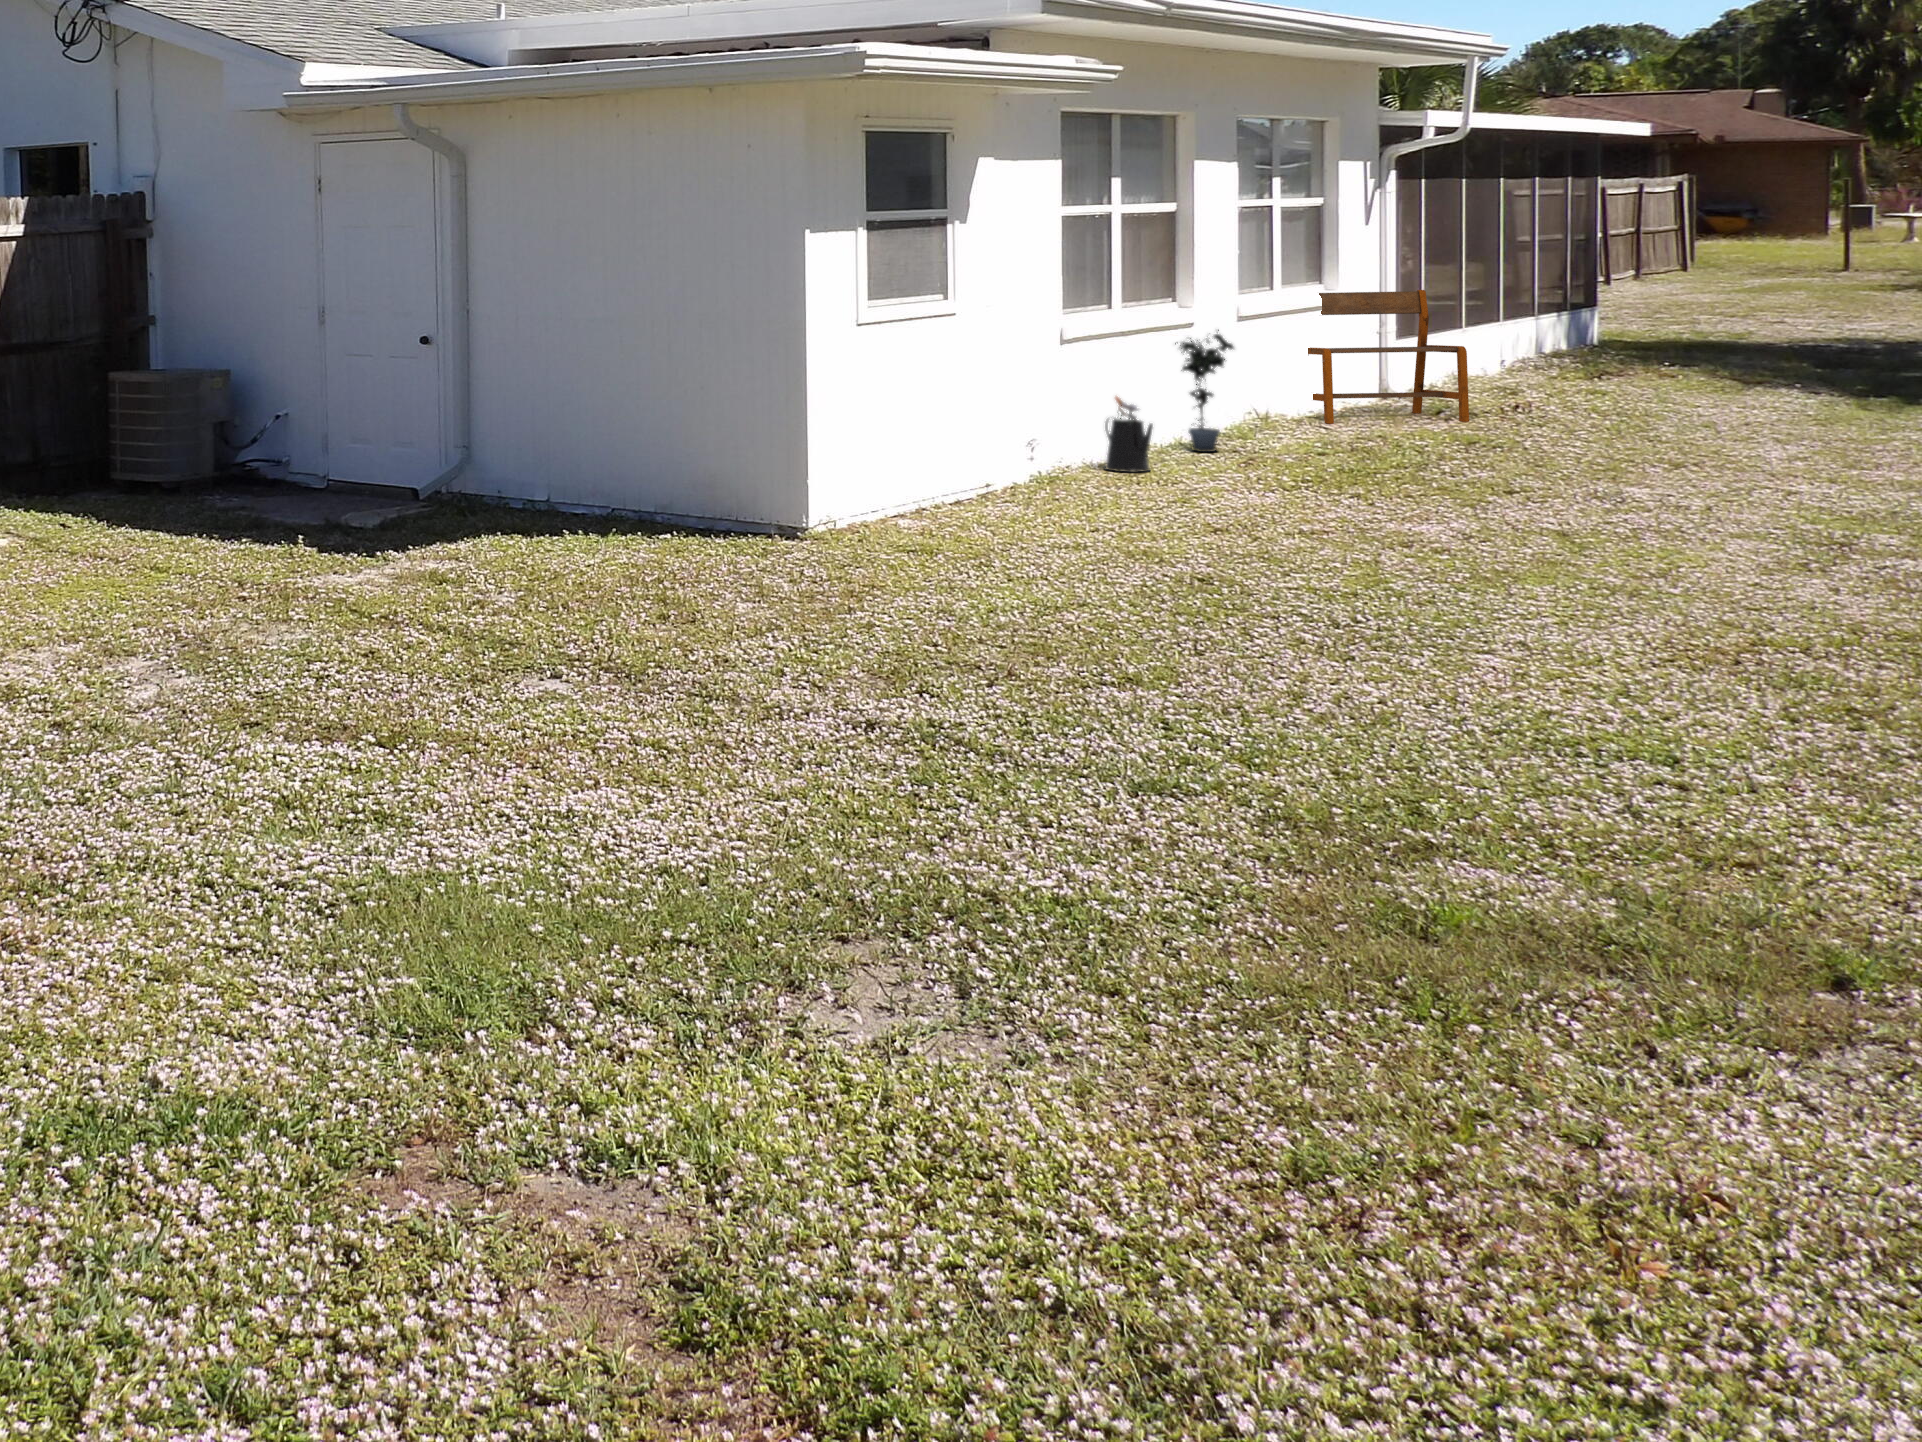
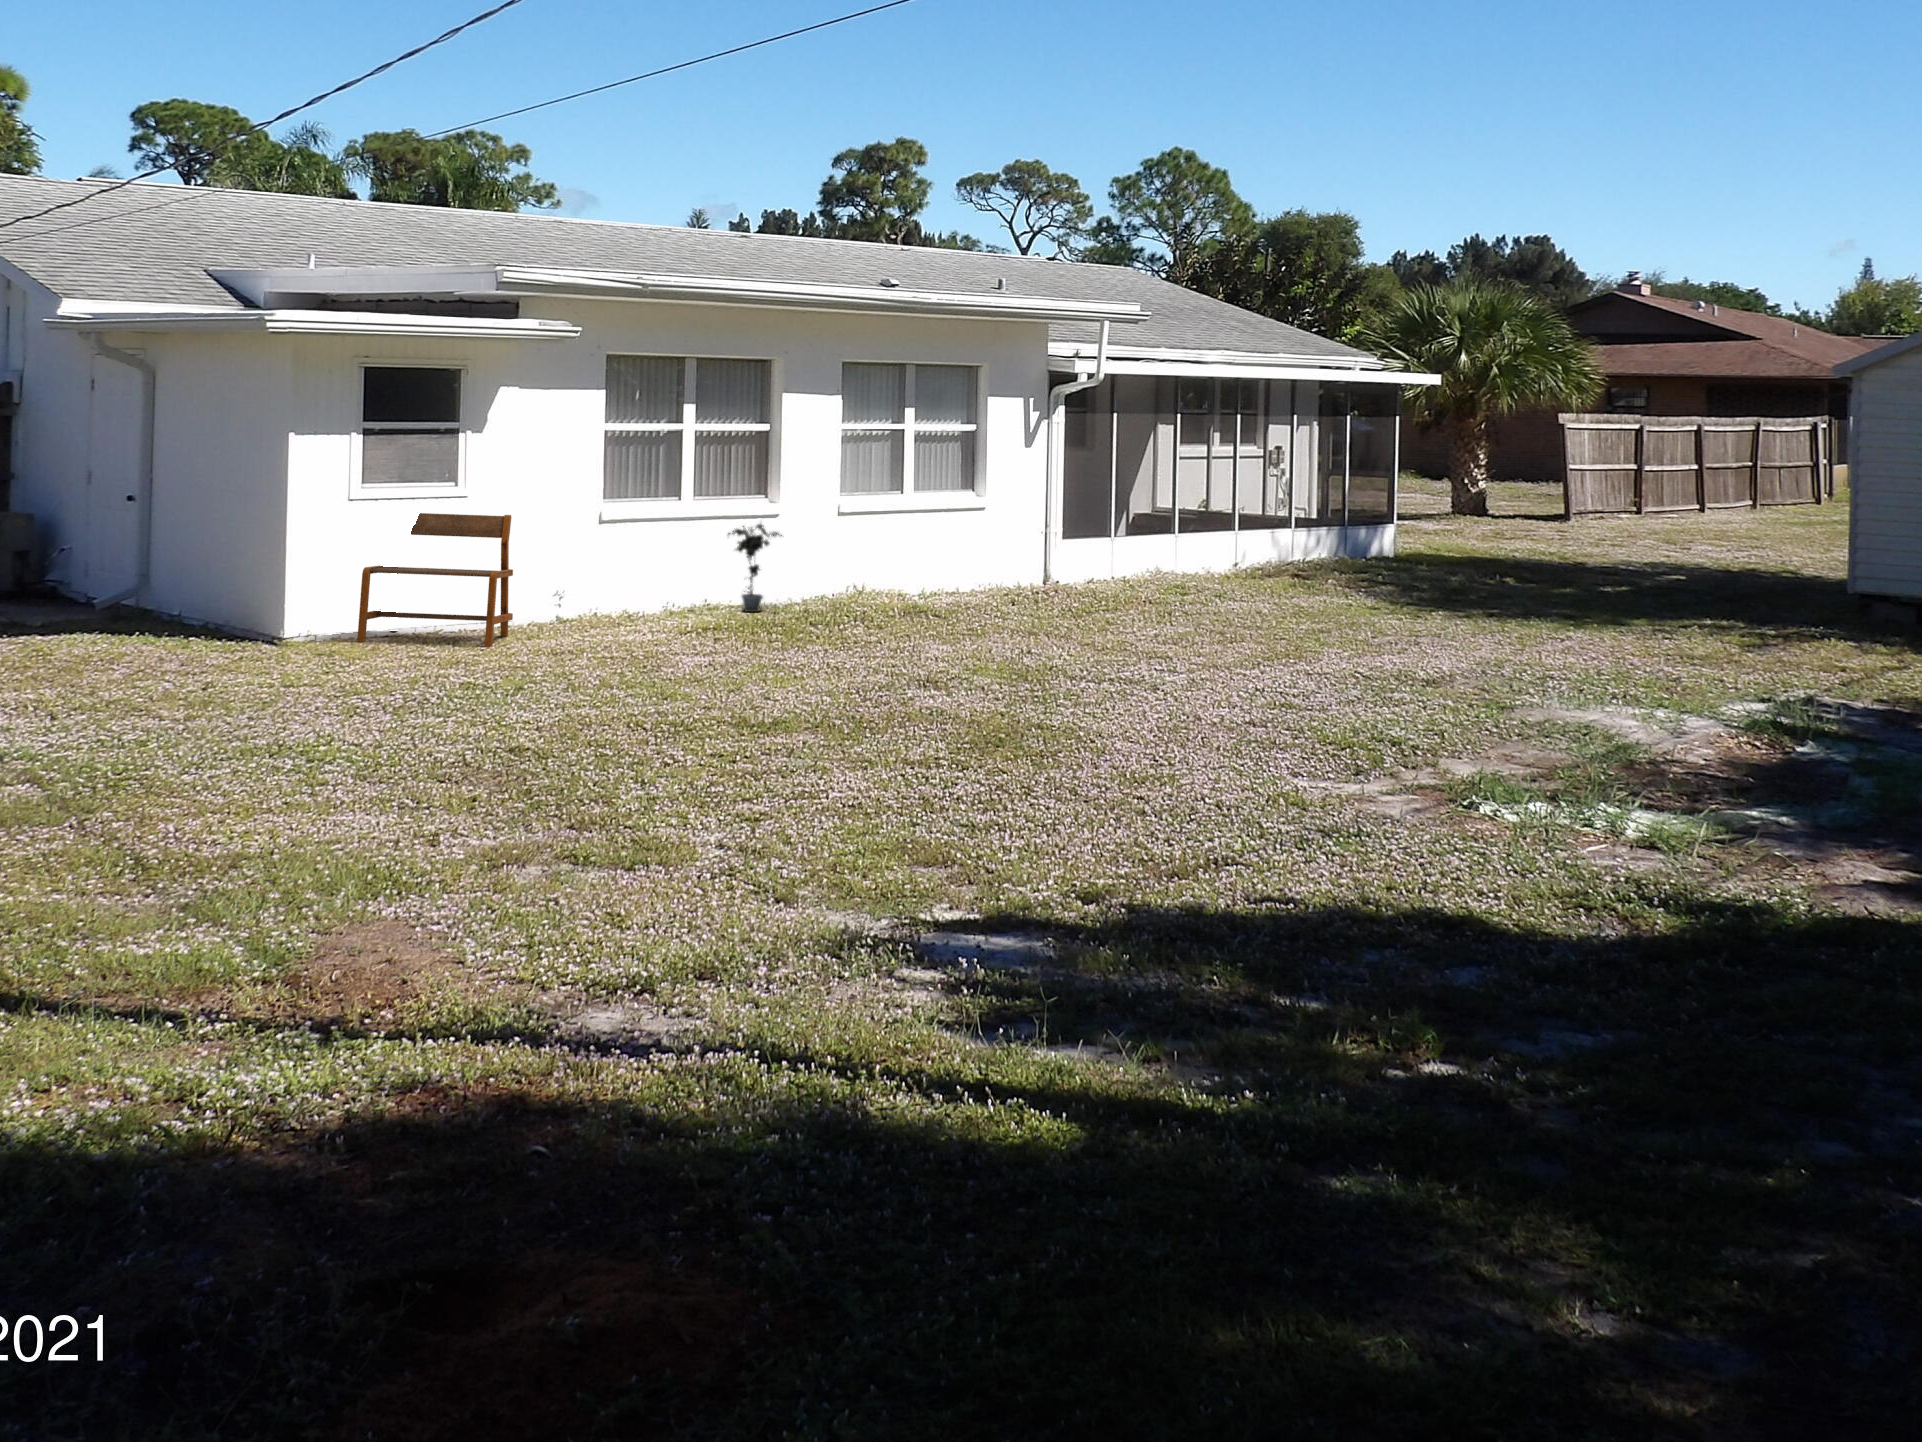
bench: present [1308,290,1469,424] -> present [357,513,513,647]
watering can: present [1105,397,1153,472] -> none [632,564,665,621]

